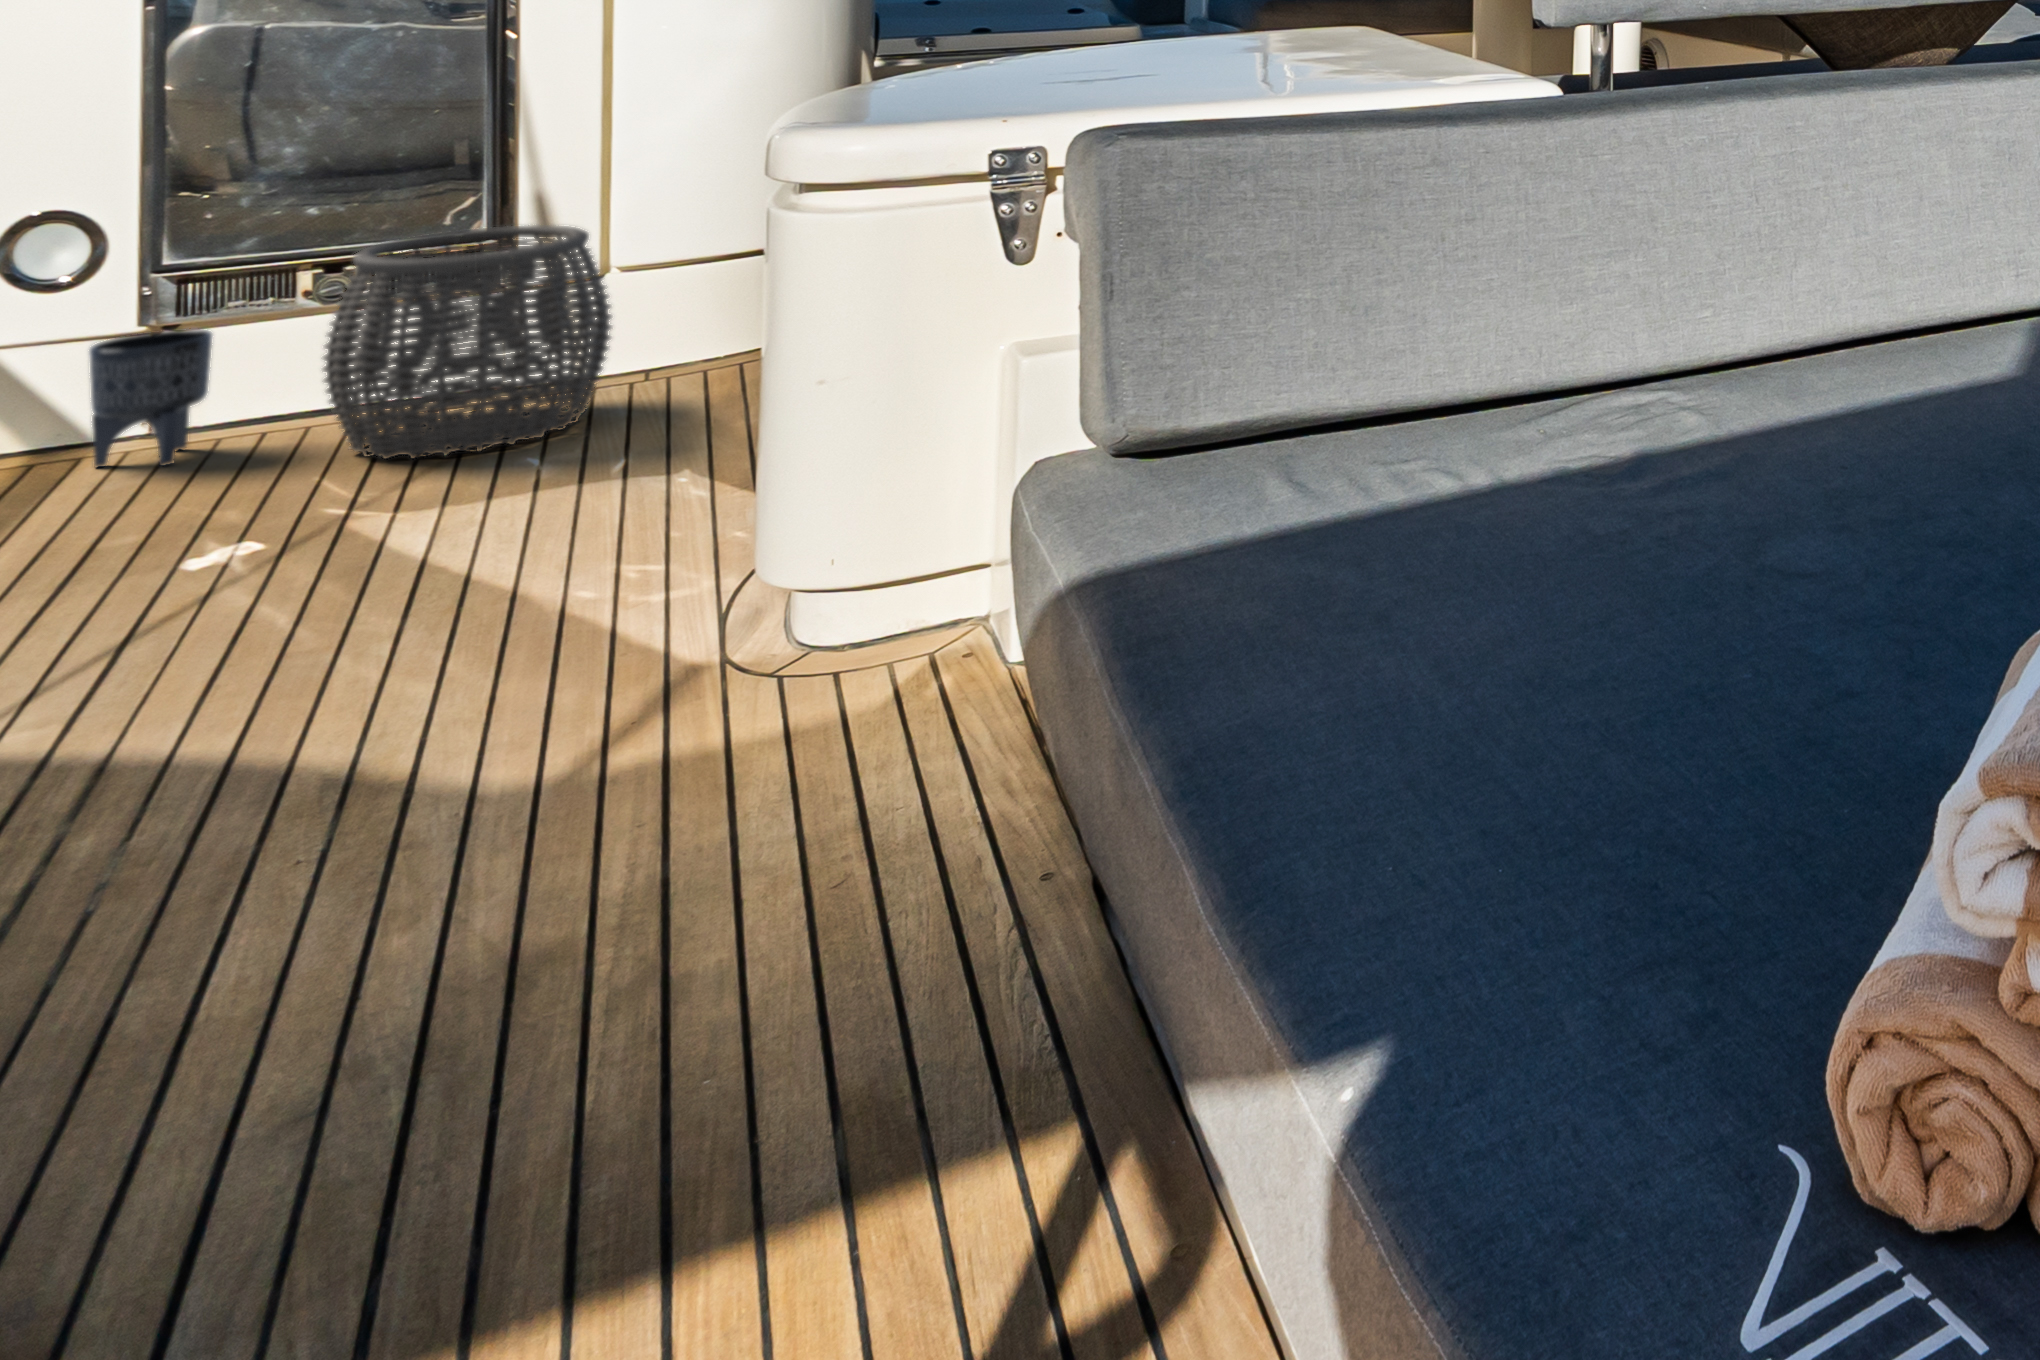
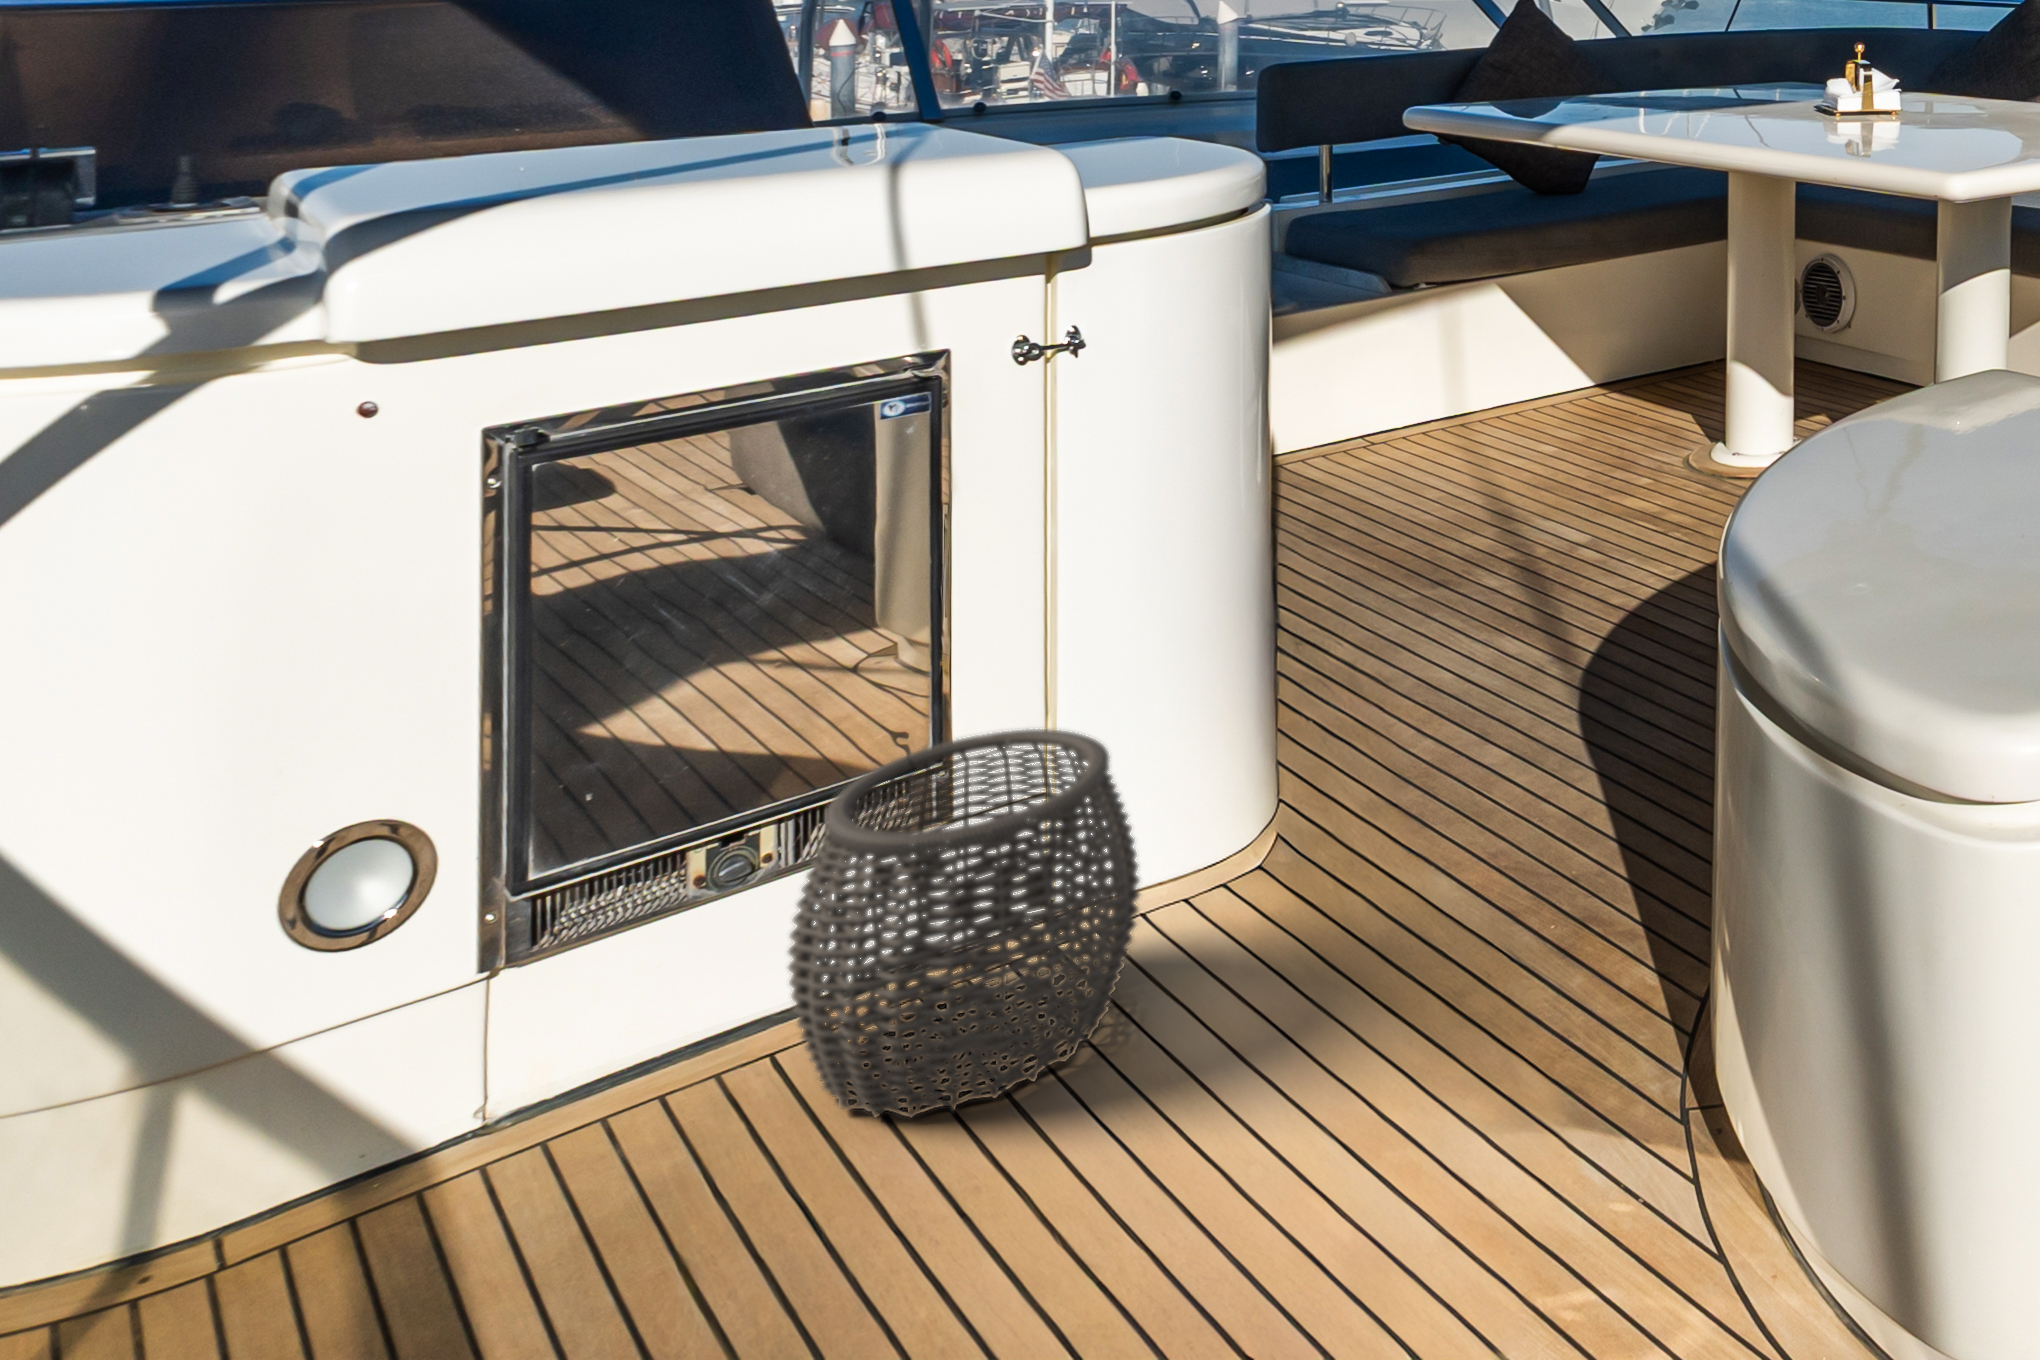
planter: present [90,329,212,467] -> none [464,964,624,1206]

